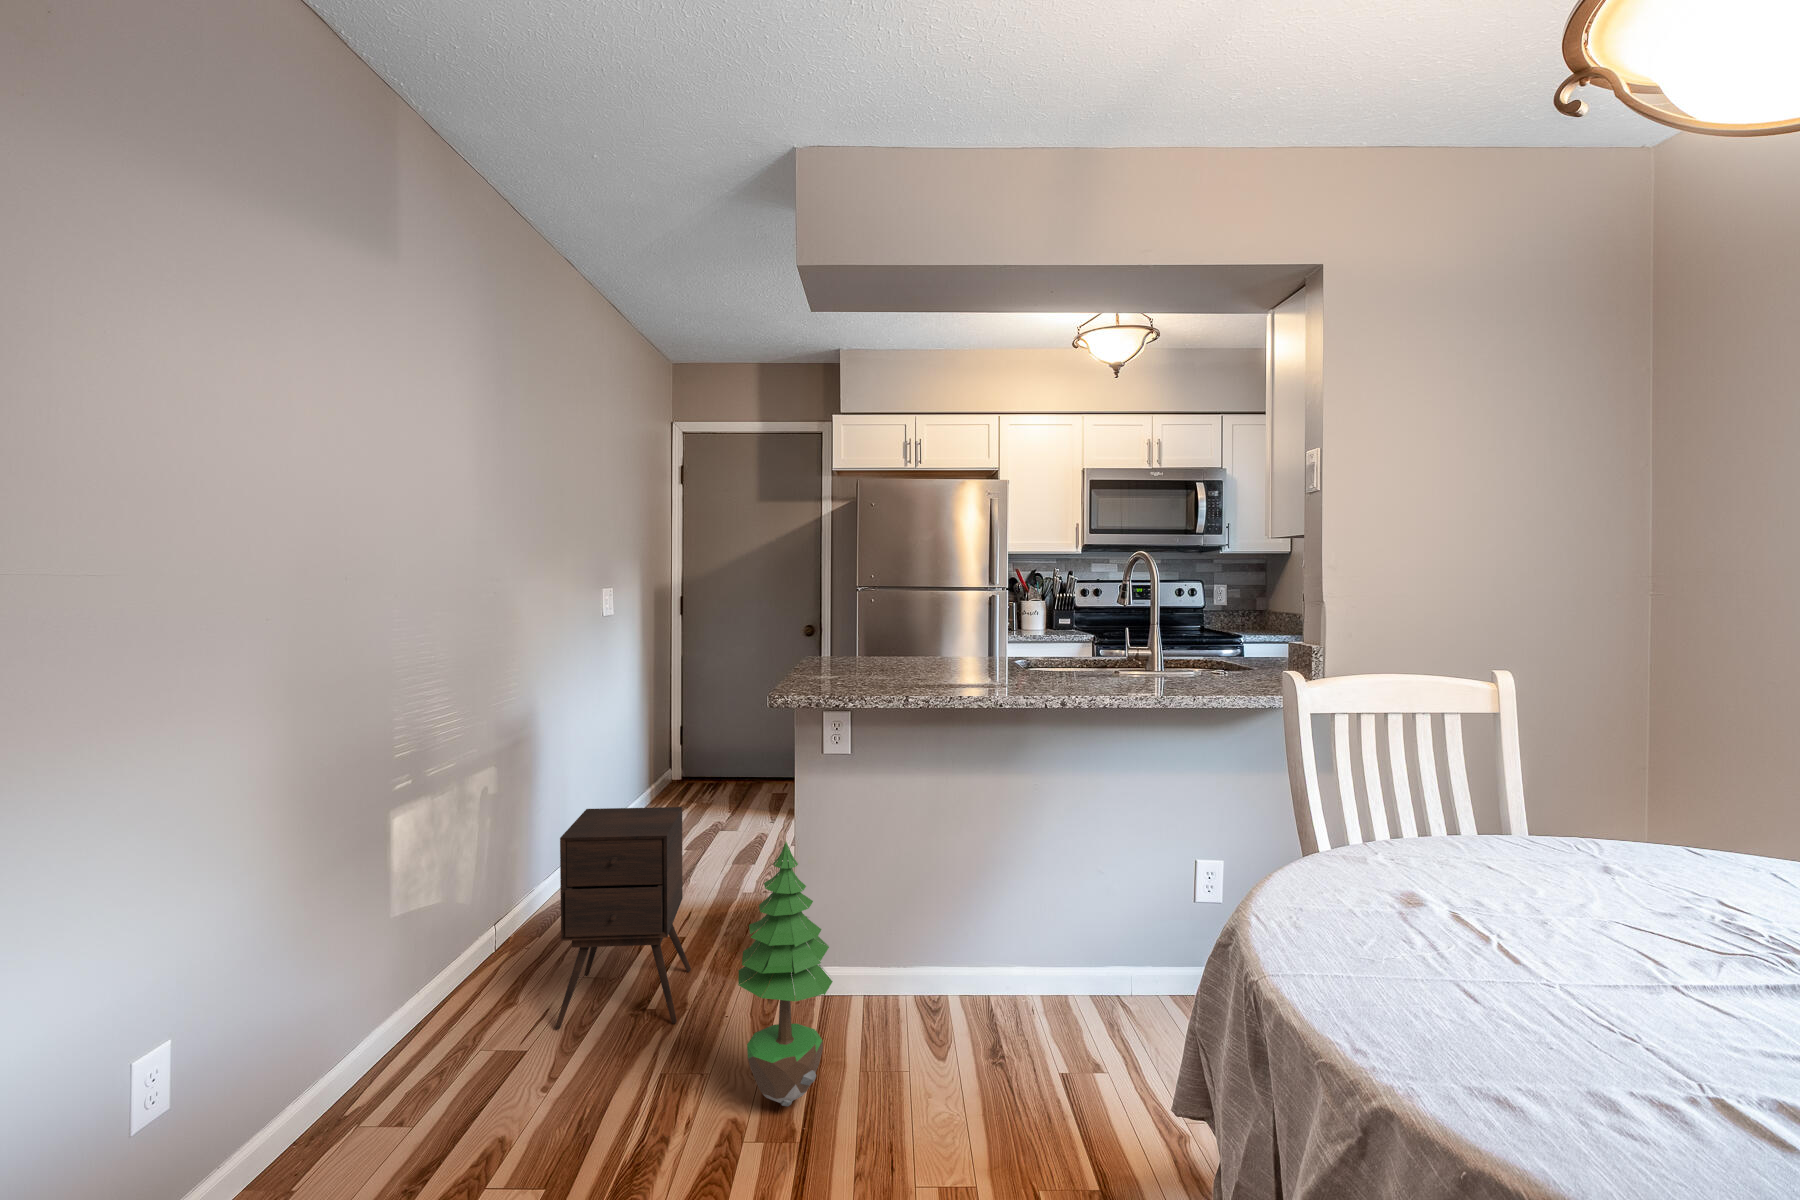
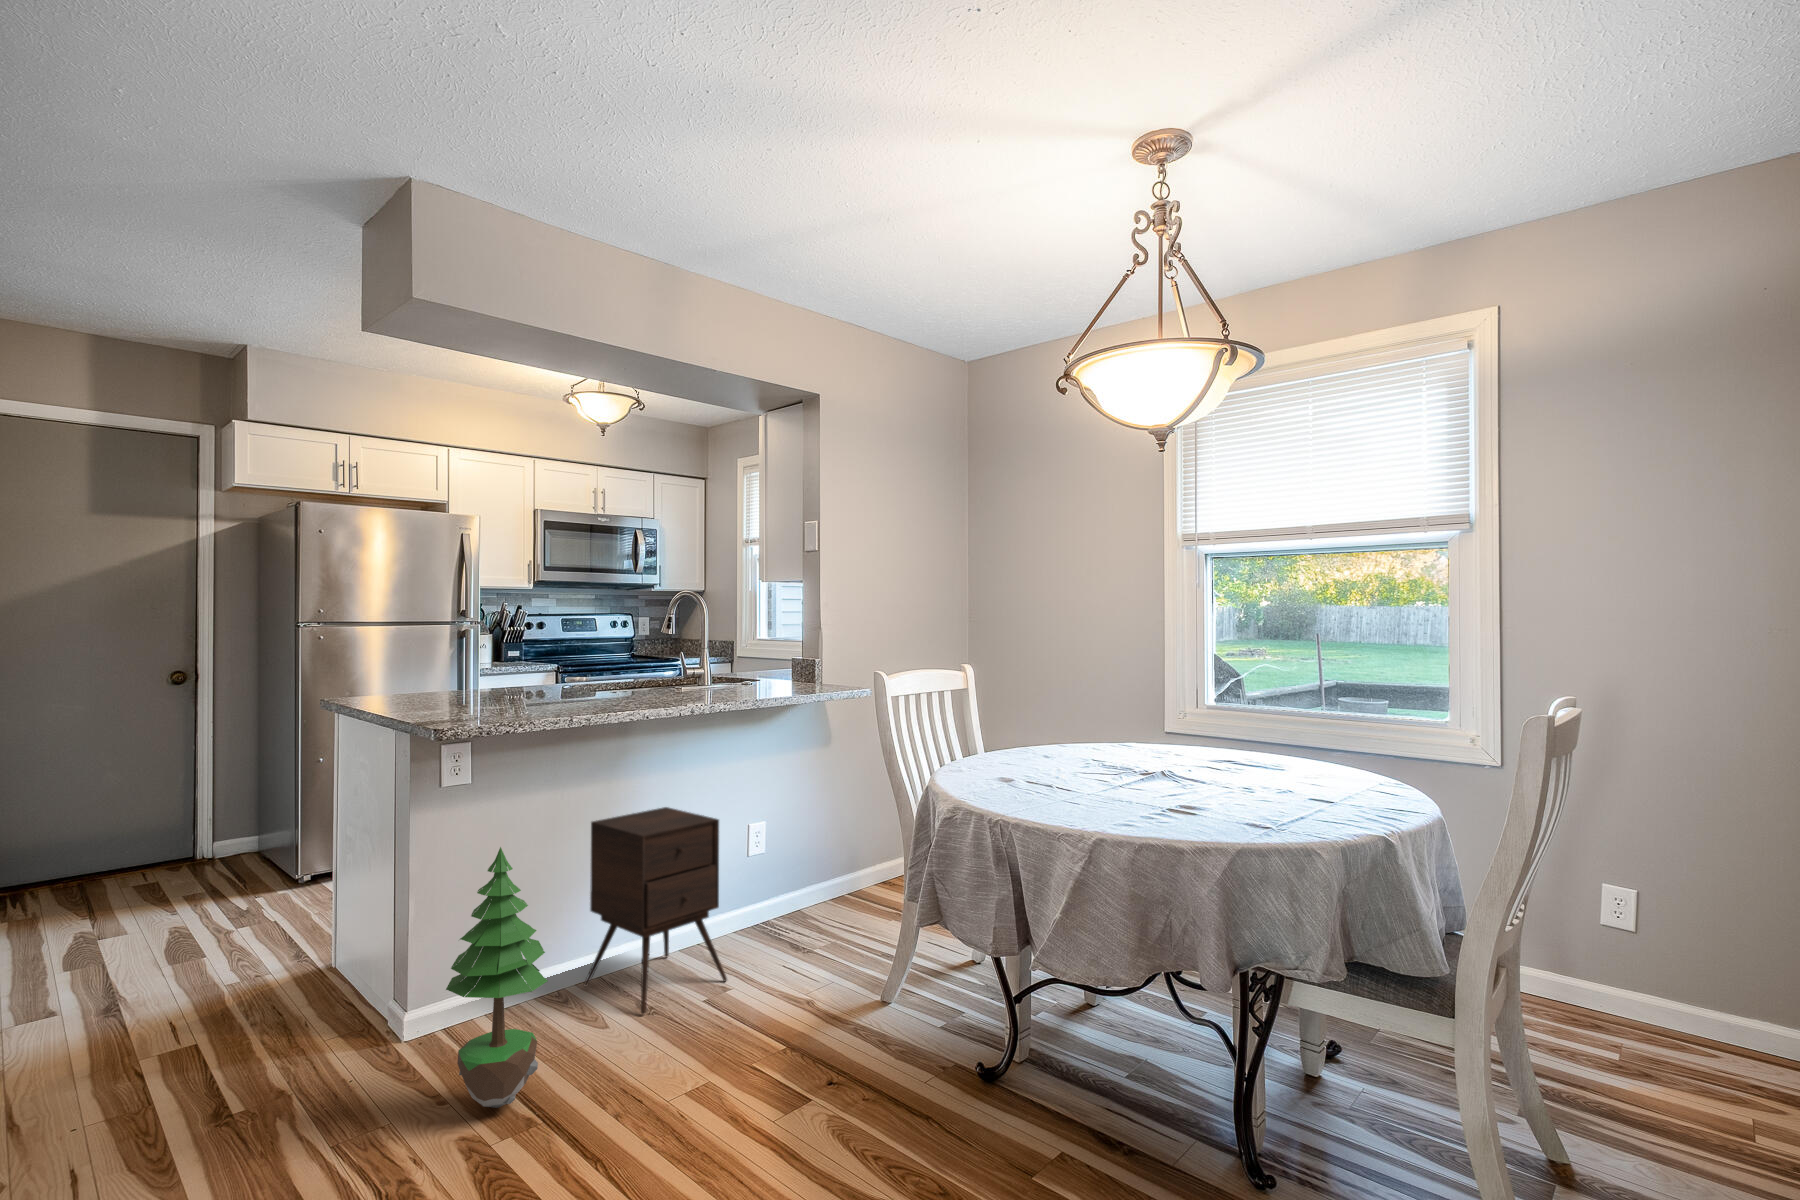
side table: present [555,807,691,1029] -> present [584,807,727,1014]

